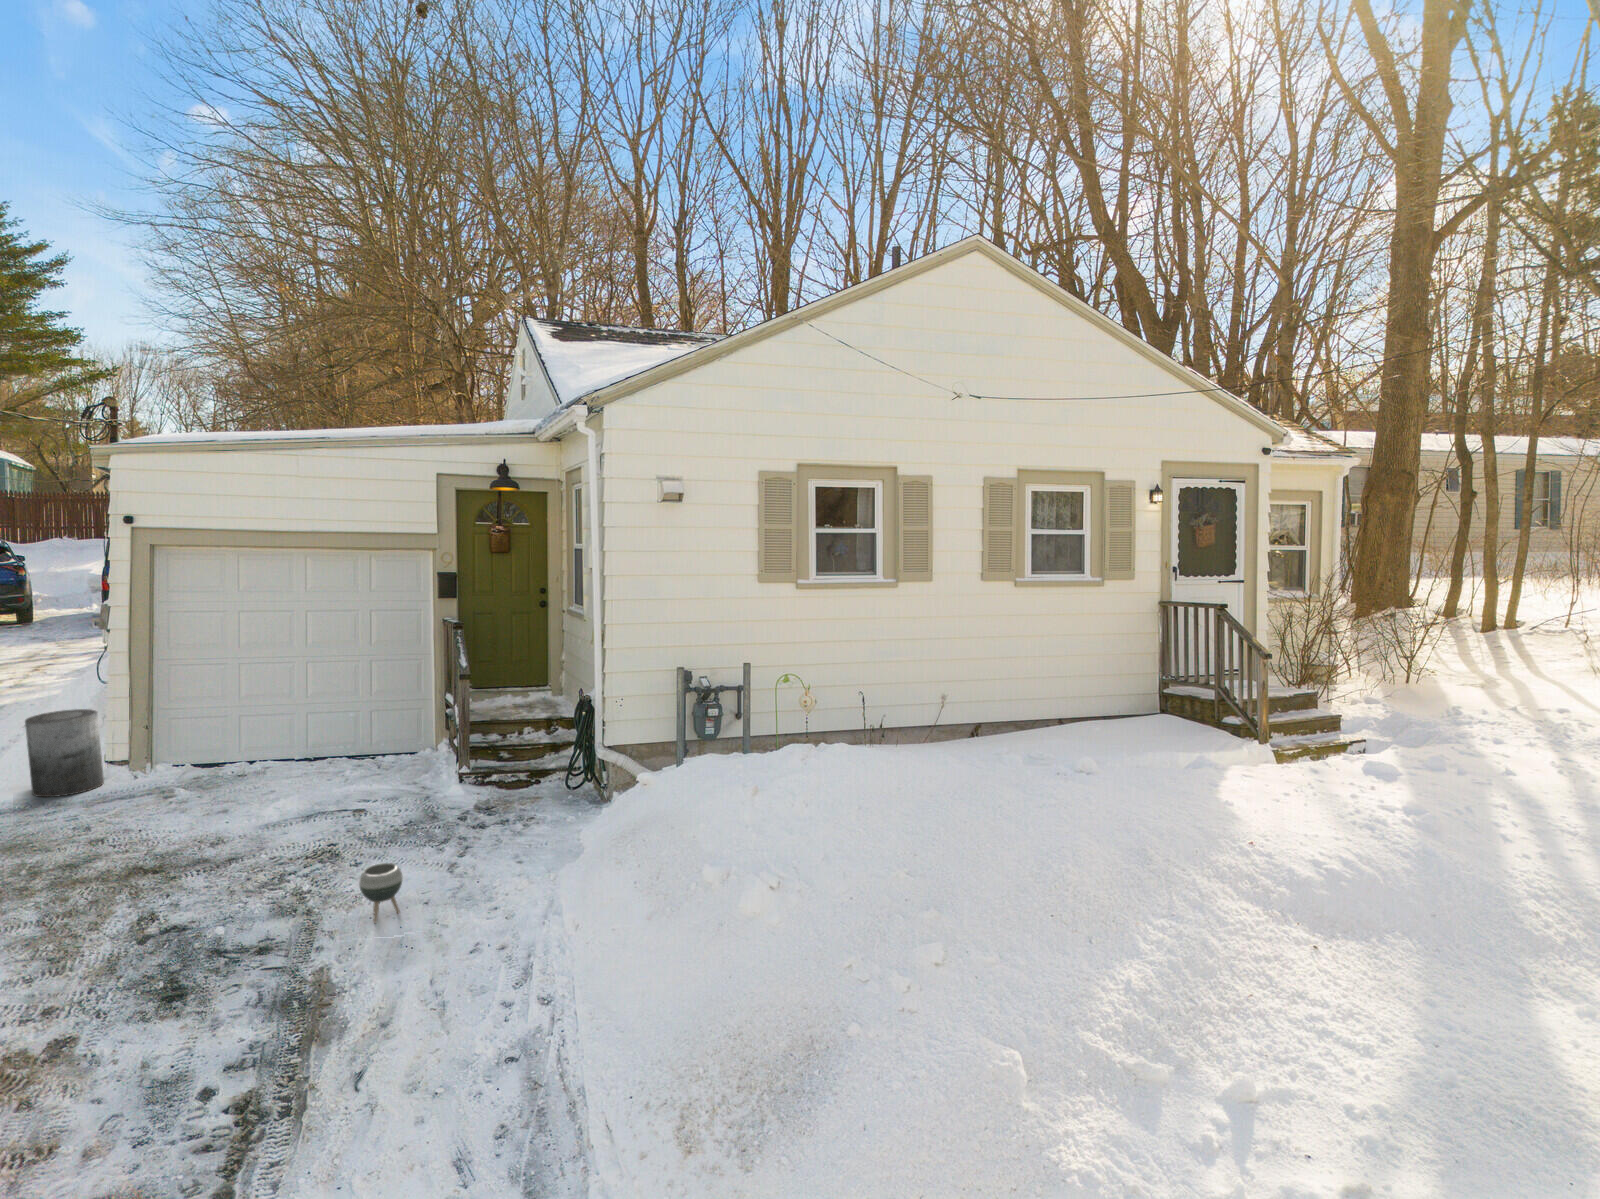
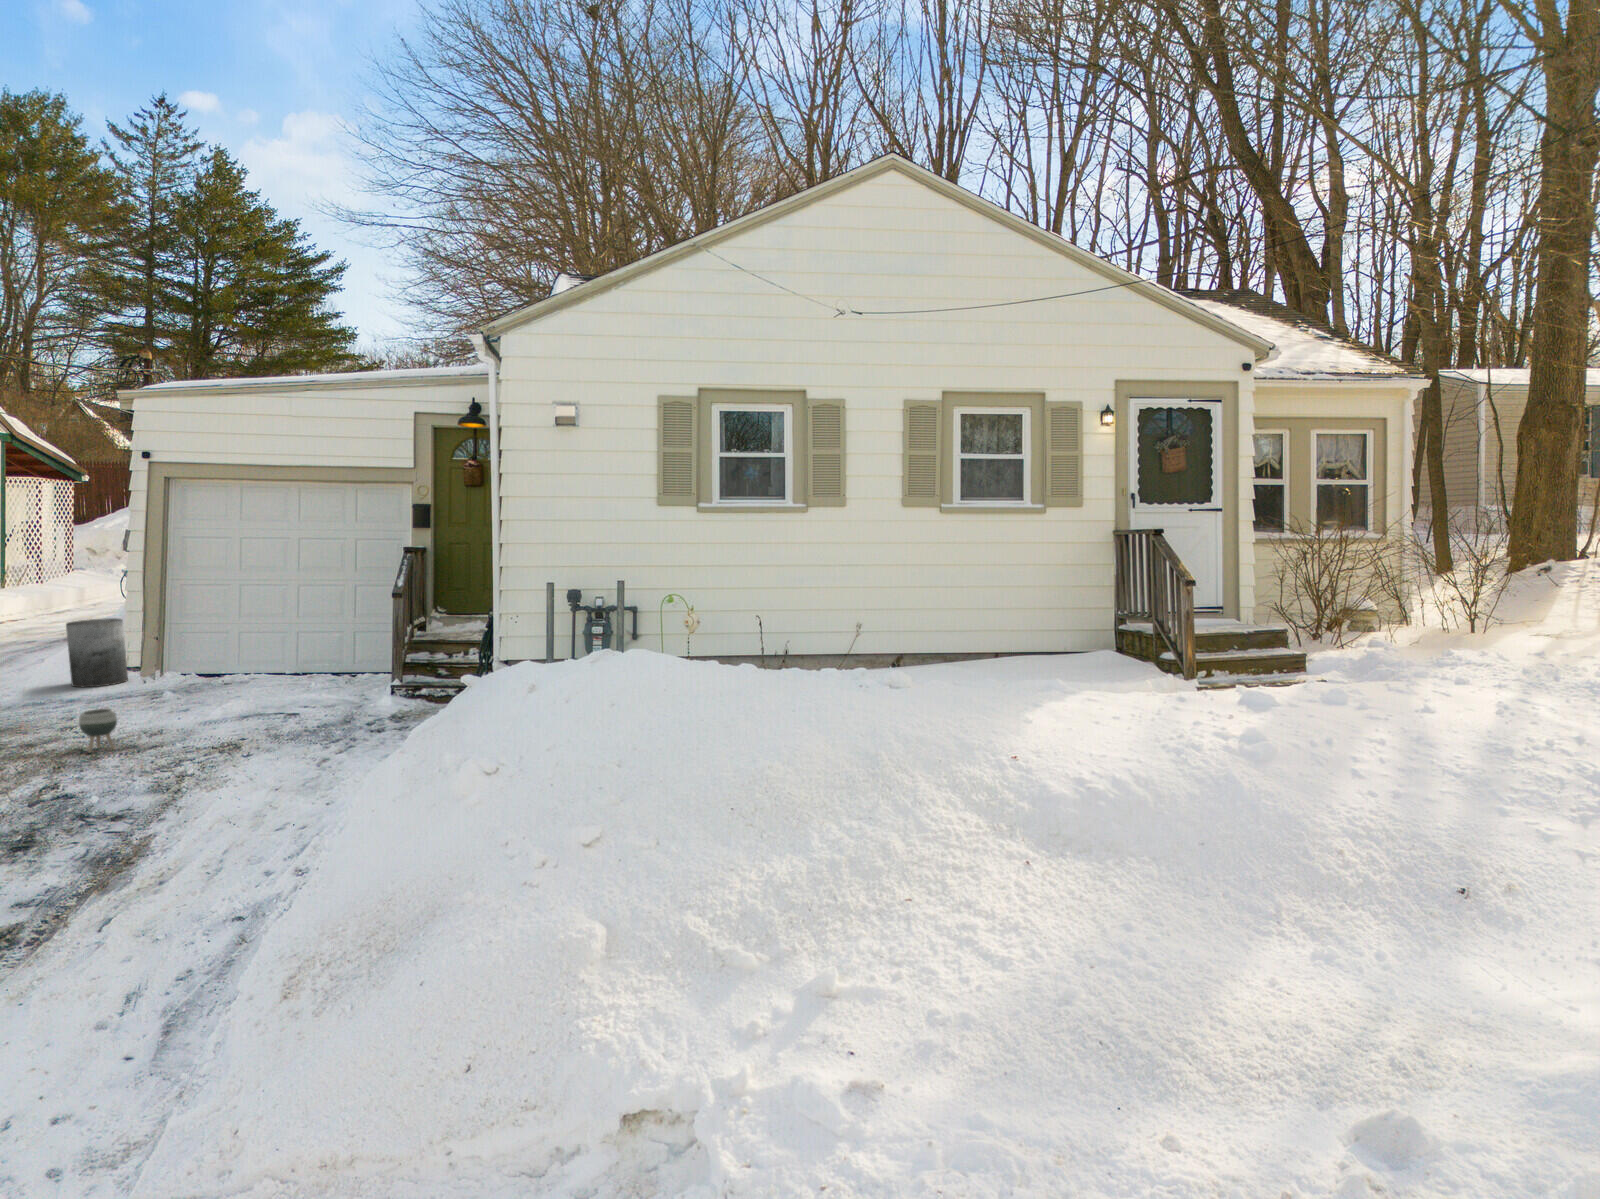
planter: present [359,863,402,923] -> present [79,709,117,753]

